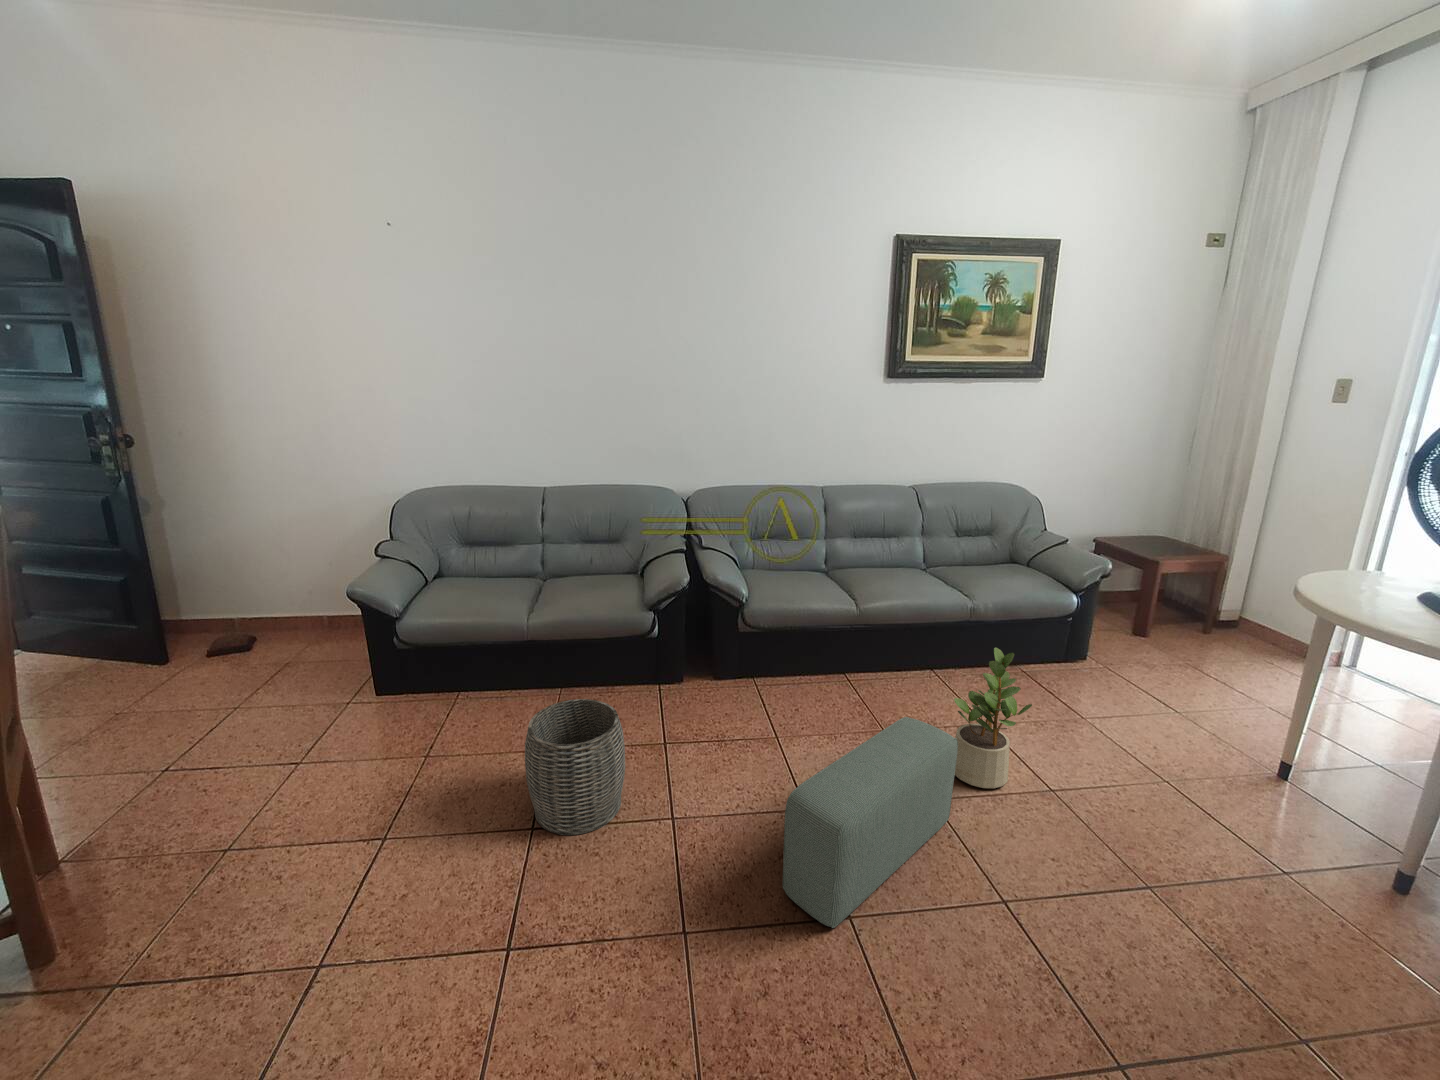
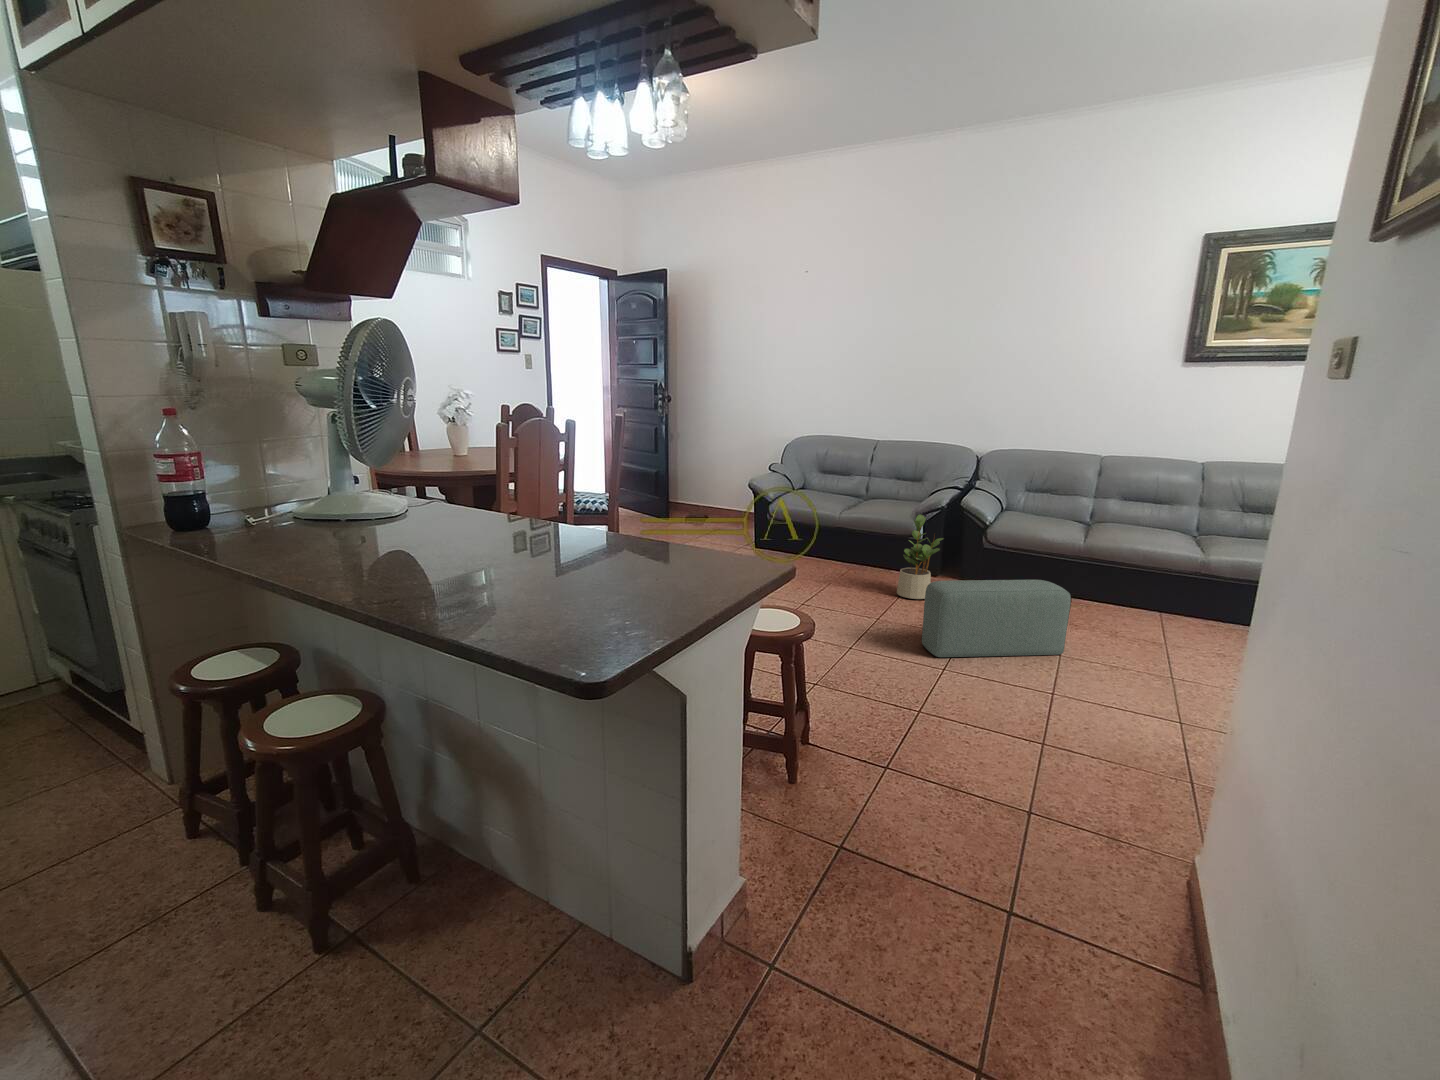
potted plant: present [954,648,1032,788] -> present [897,514,943,599]
woven basket: present [525,699,625,835] -> none [810,543,866,608]

